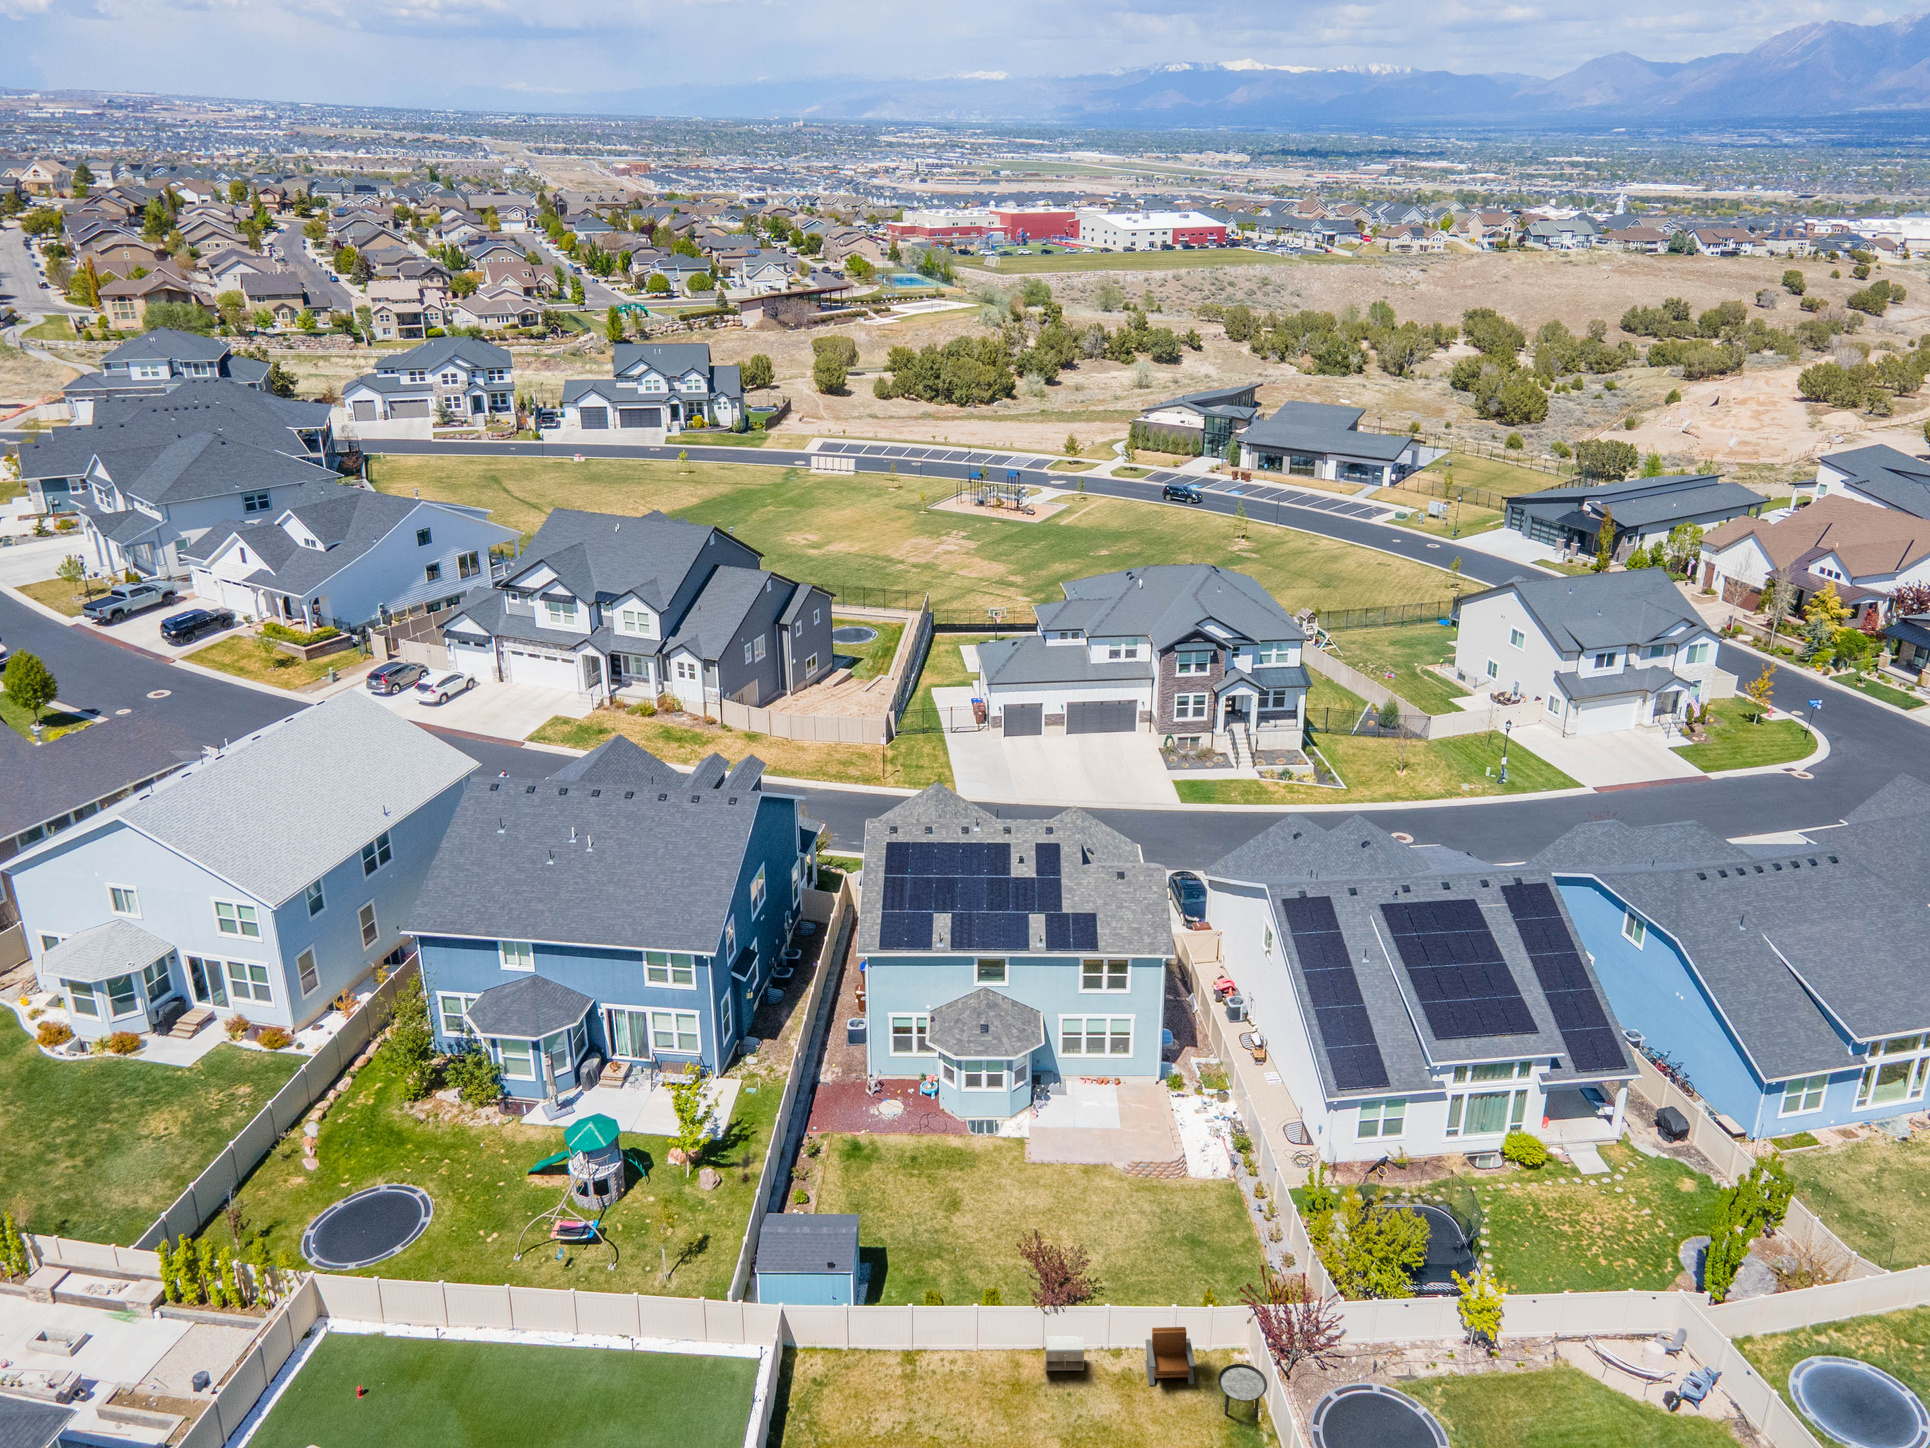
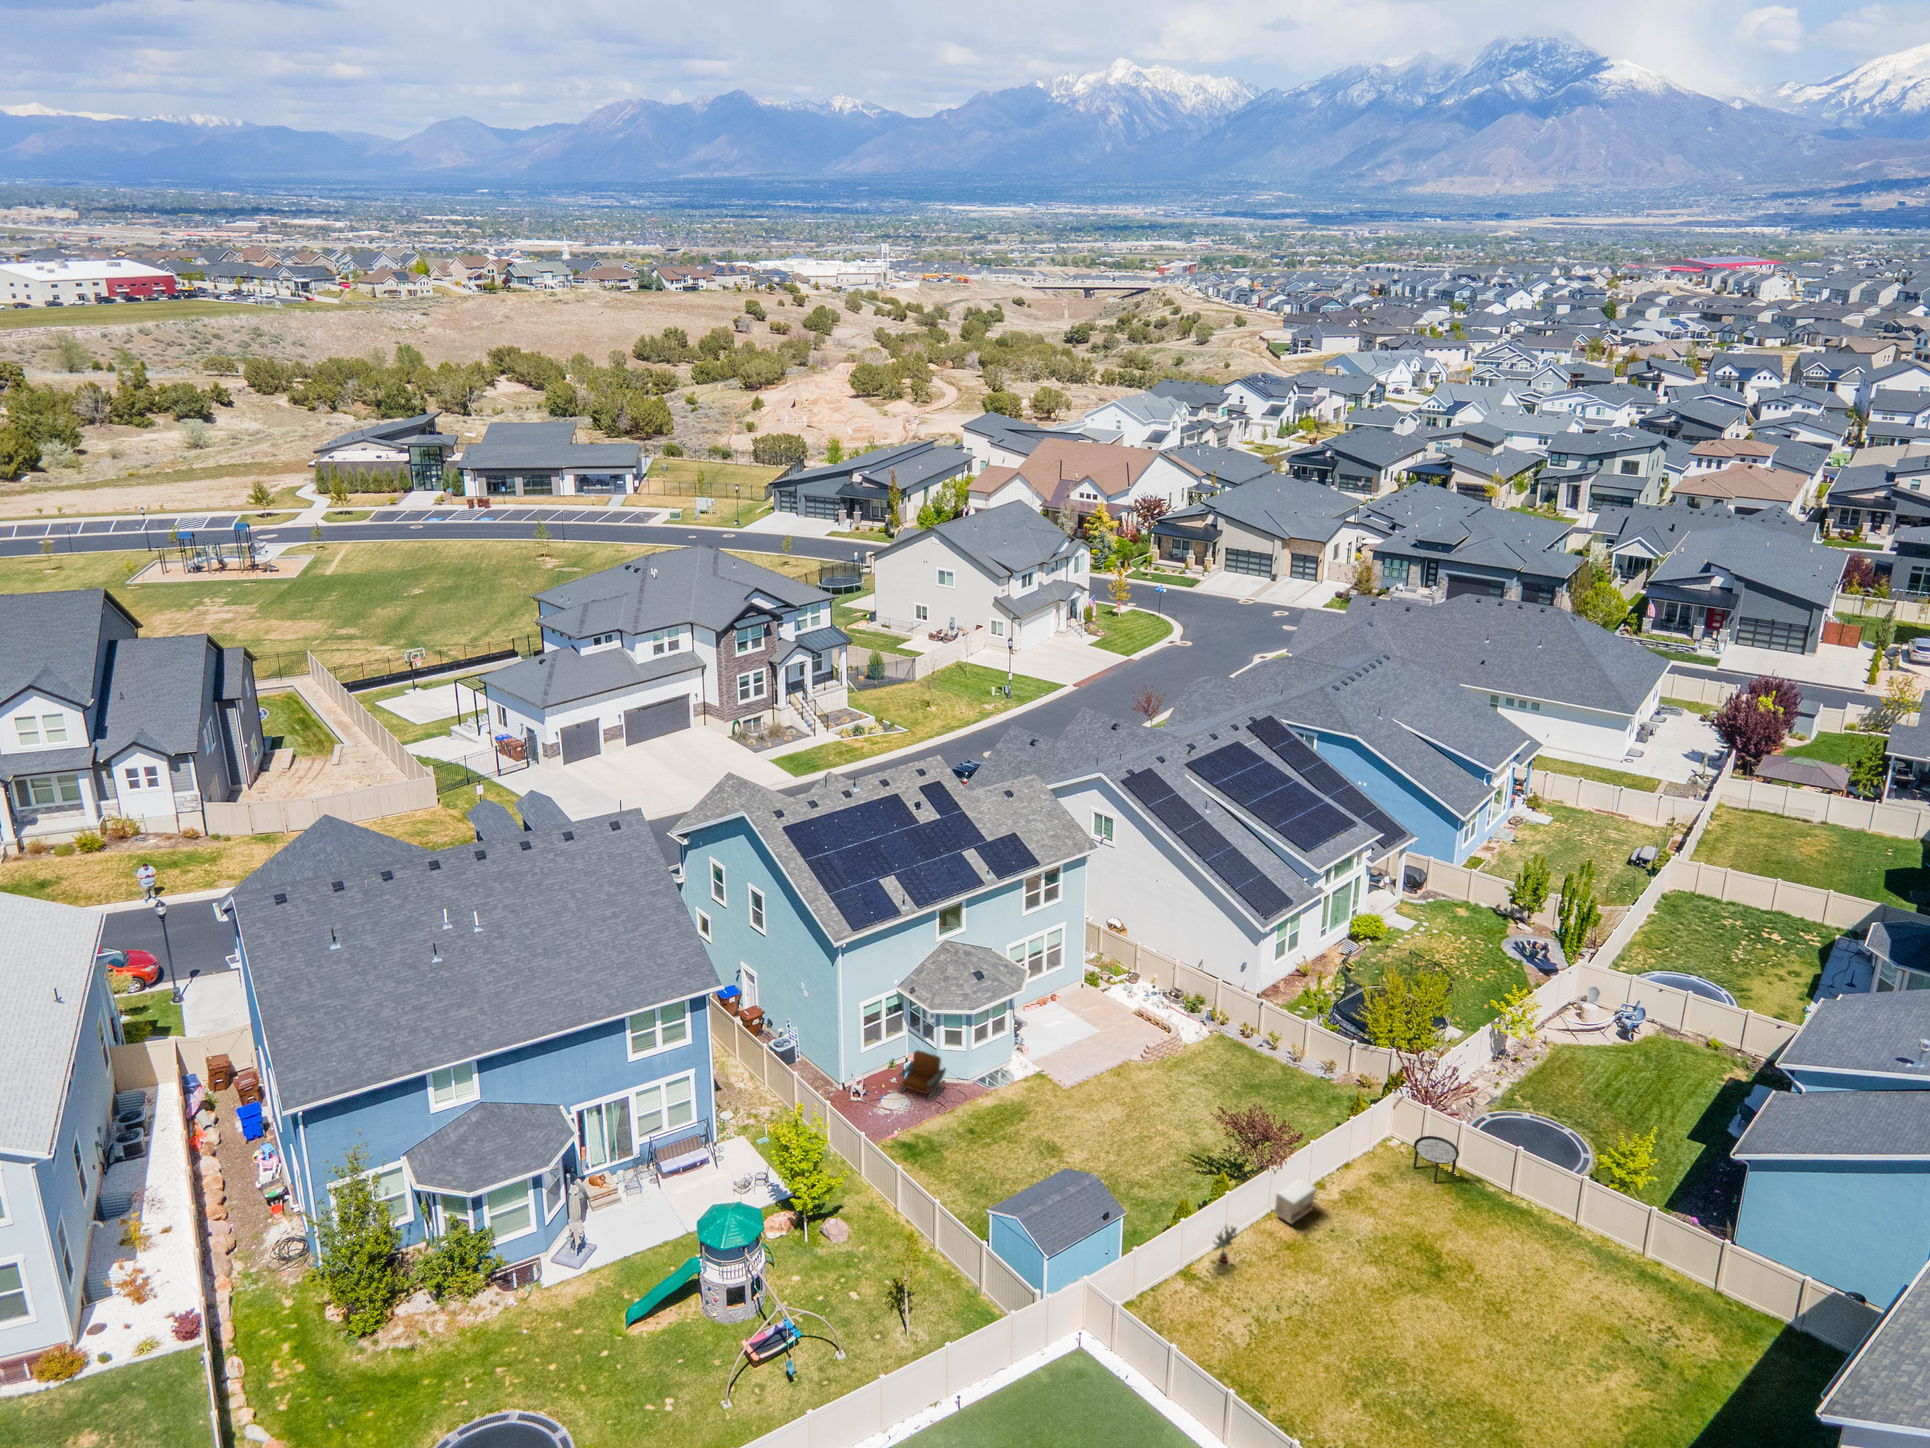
potted tree: present [733,1152,757,1181] -> present [1213,1226,1237,1262]
lounge chair: present [1145,1327,1195,1386] -> present [899,1050,946,1102]

